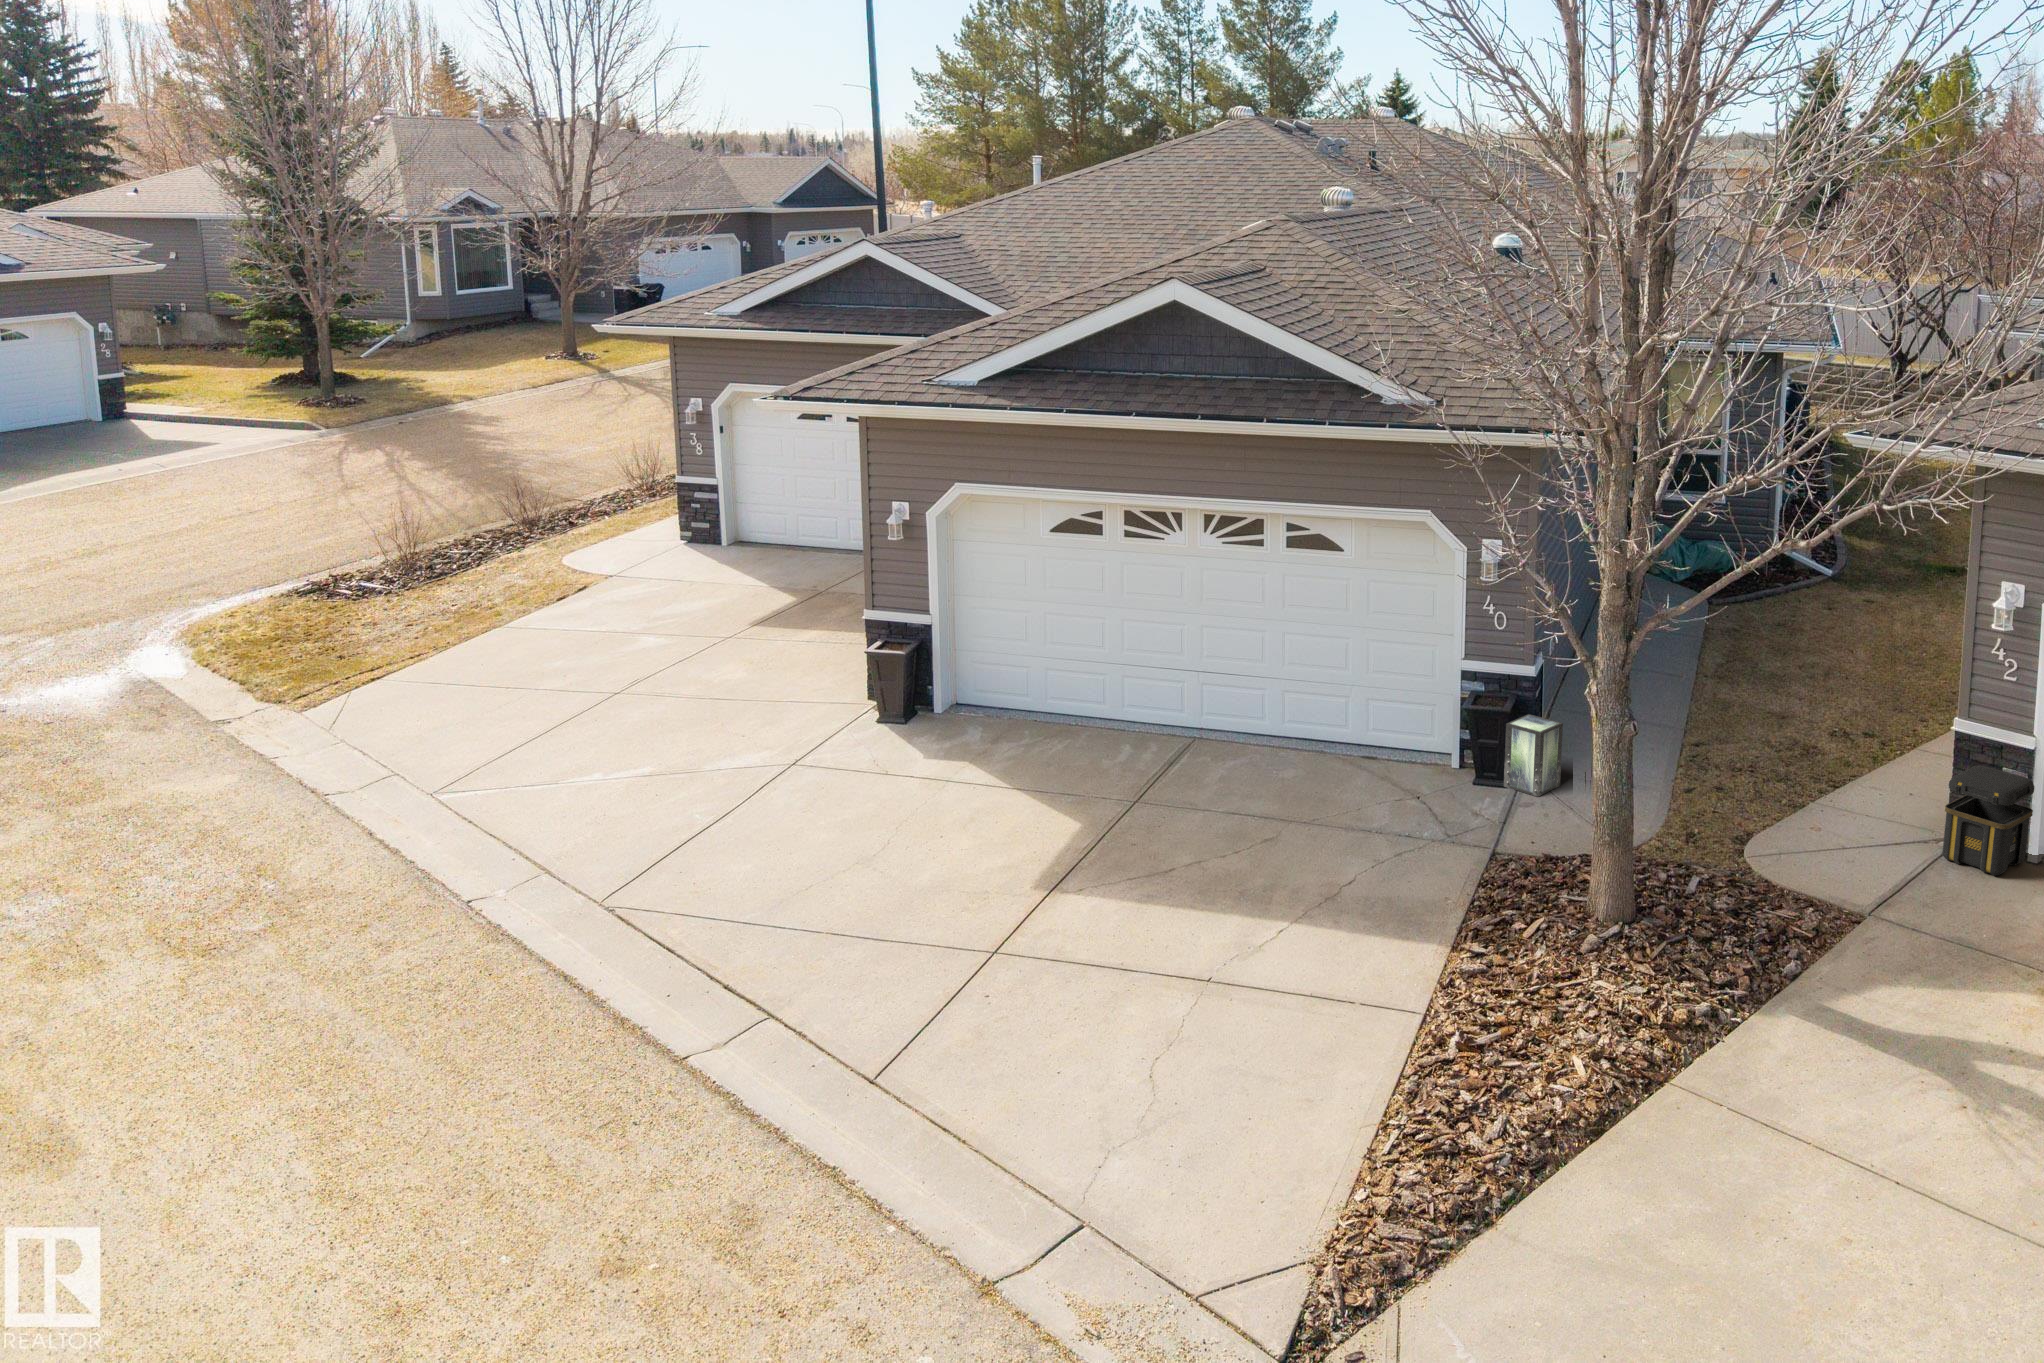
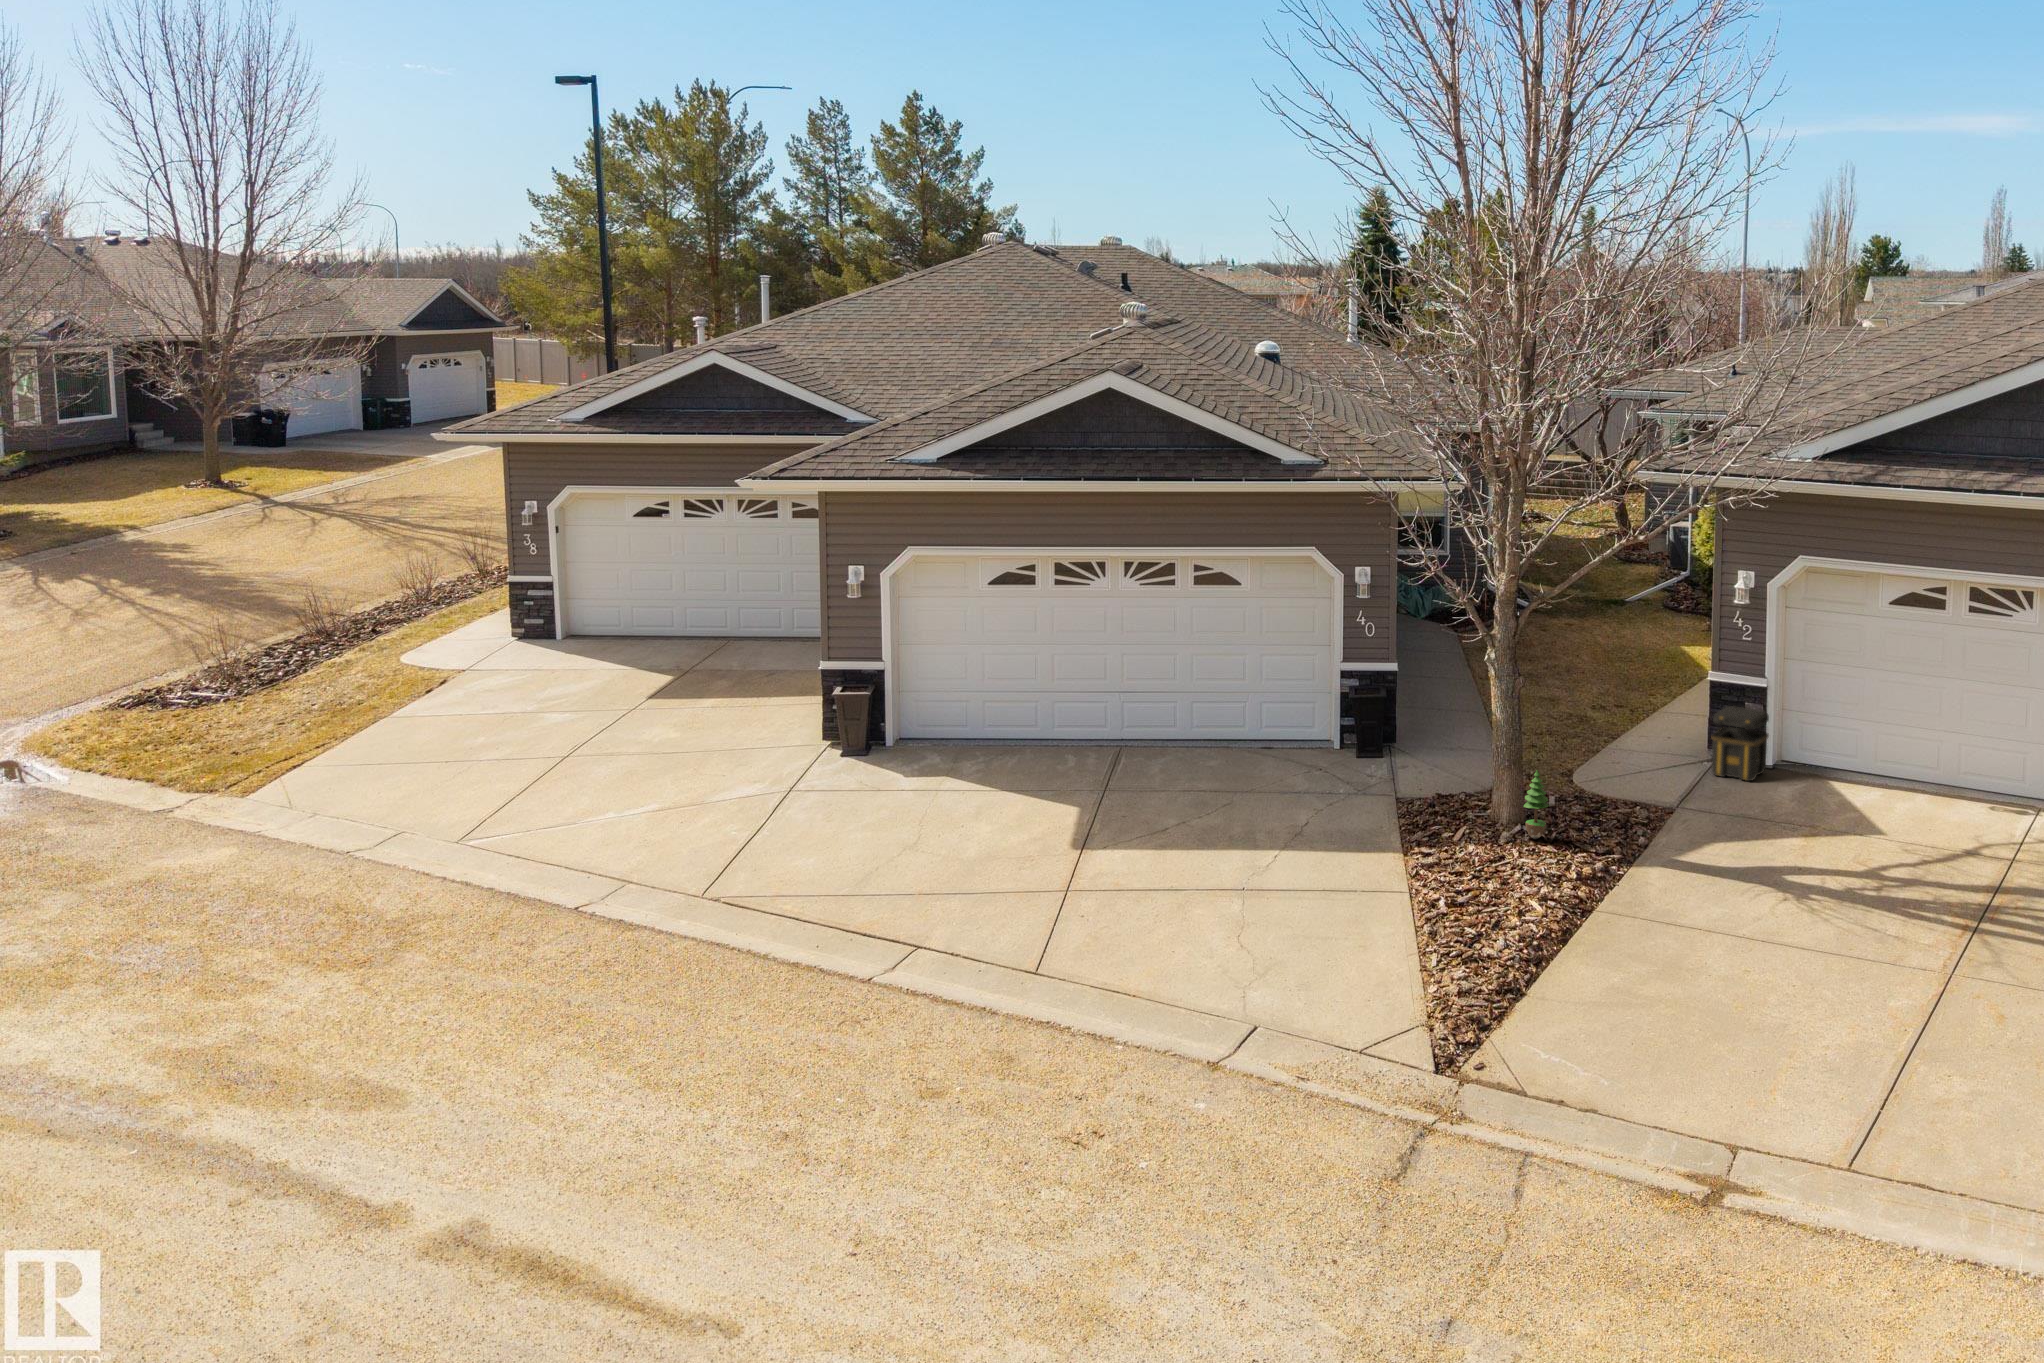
storage box: present [1504,714,1563,797] -> none [1383,702,1425,764]
potted tree: none [1623,850,1660,942] -> present [1524,770,1549,839]

